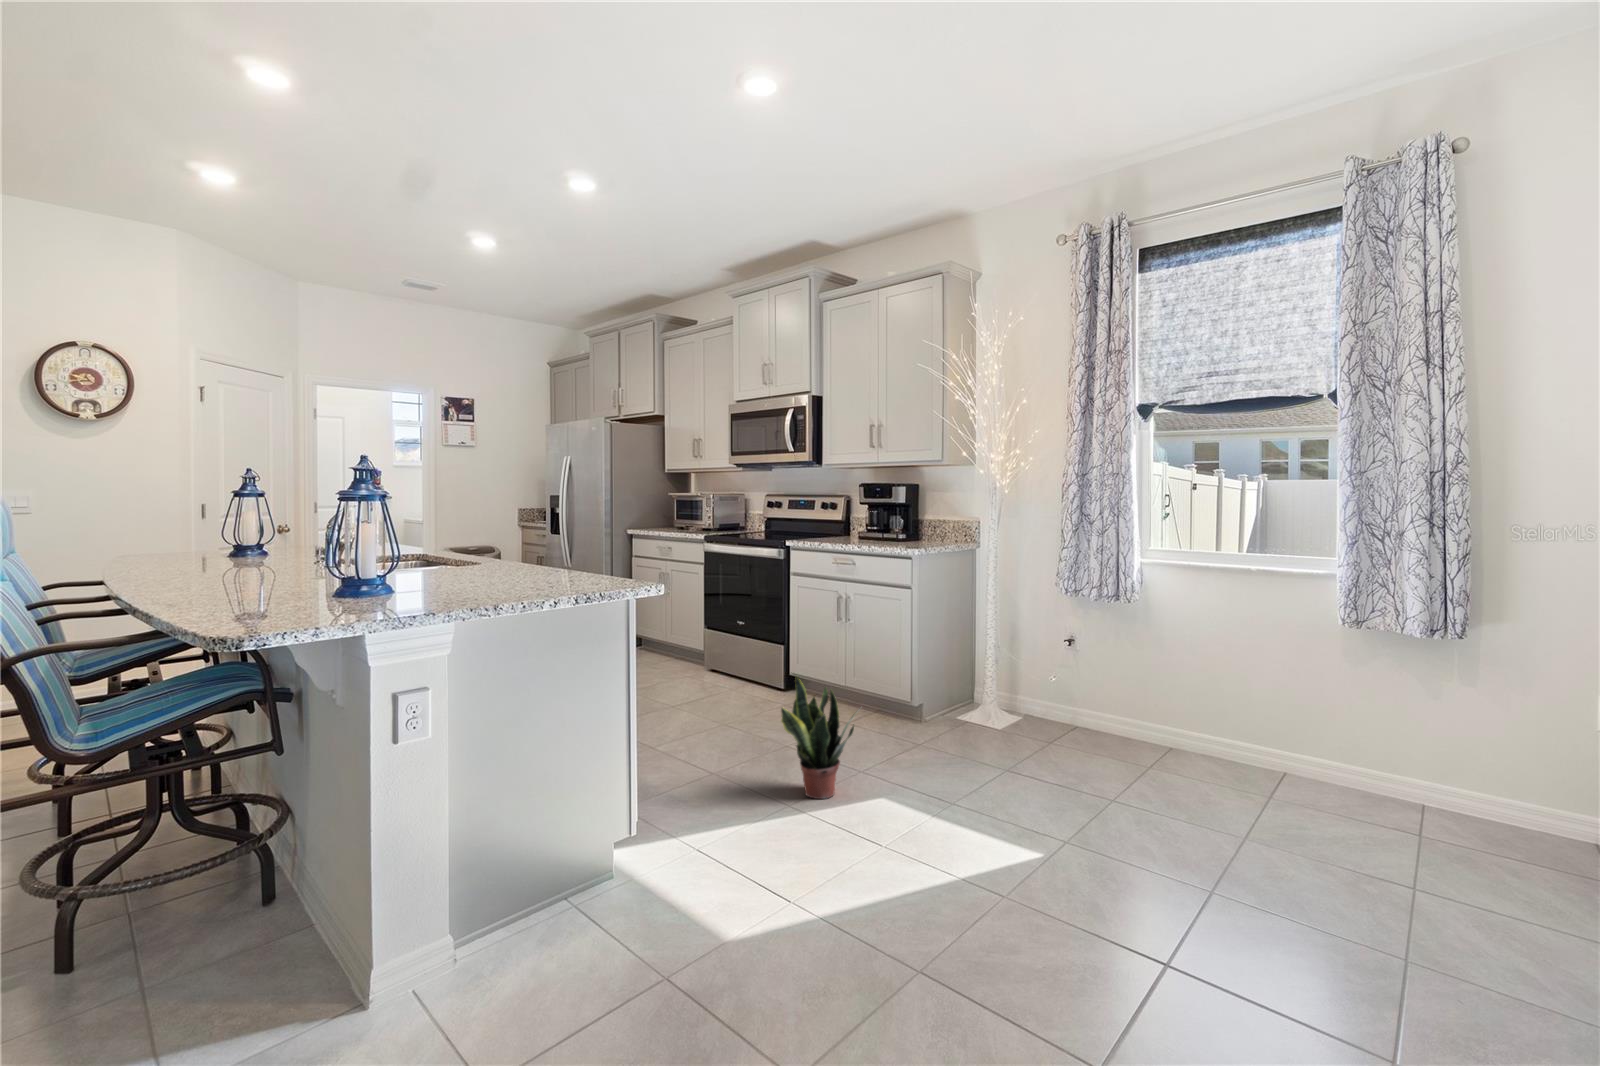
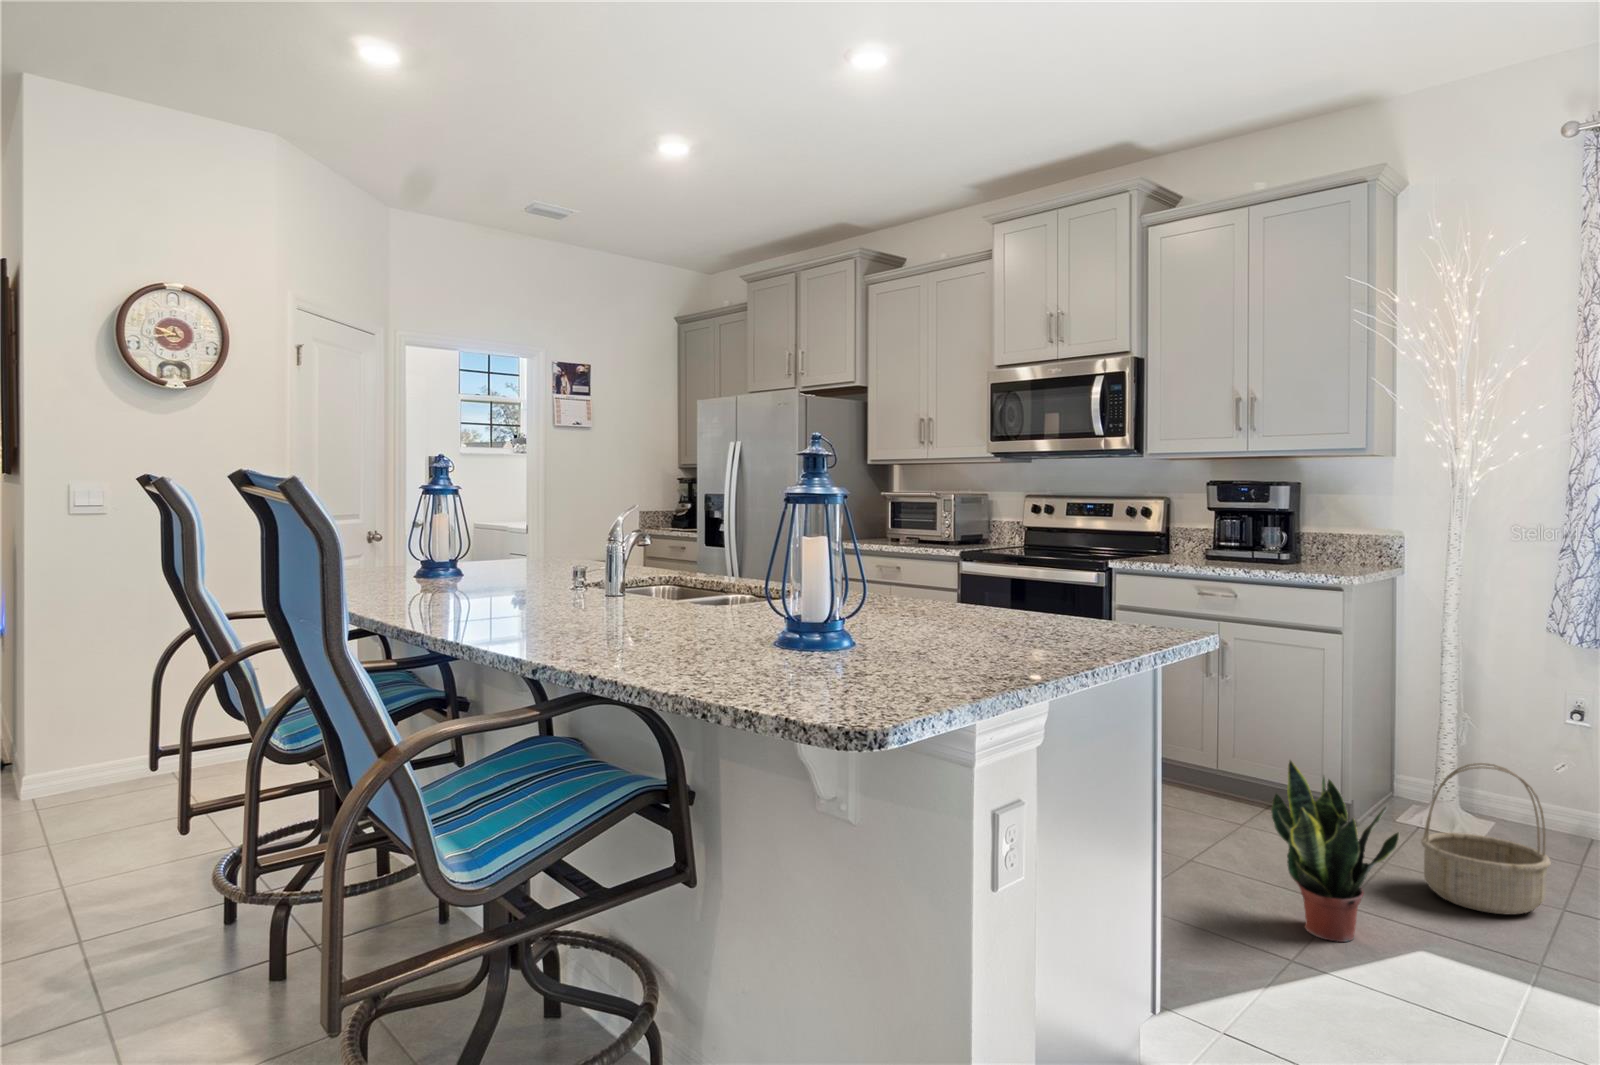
basket: none [913,677,988,780] -> present [1421,763,1551,914]

